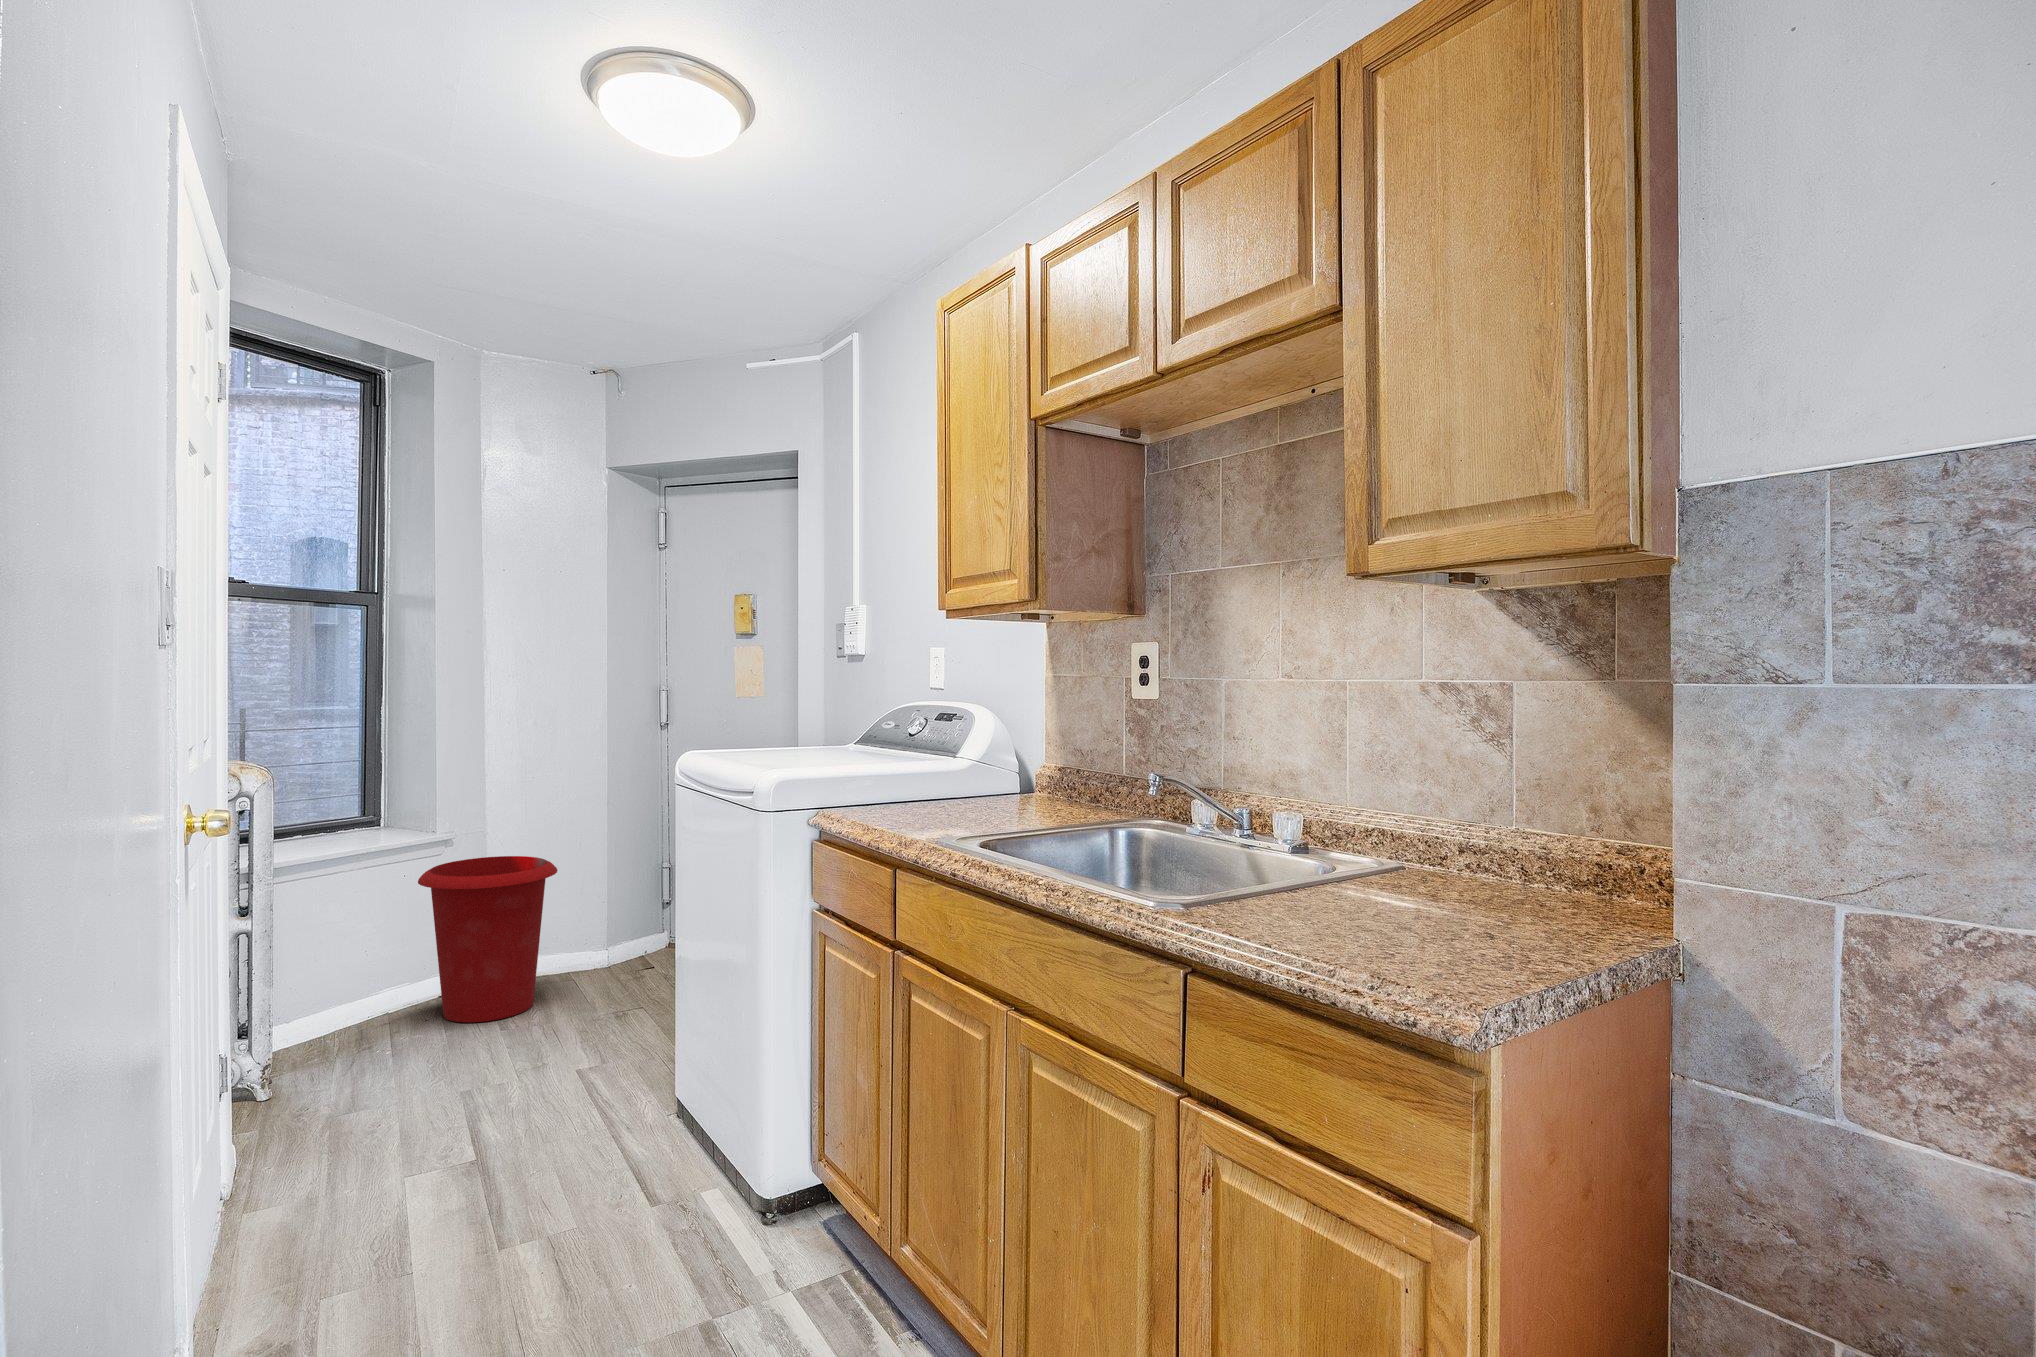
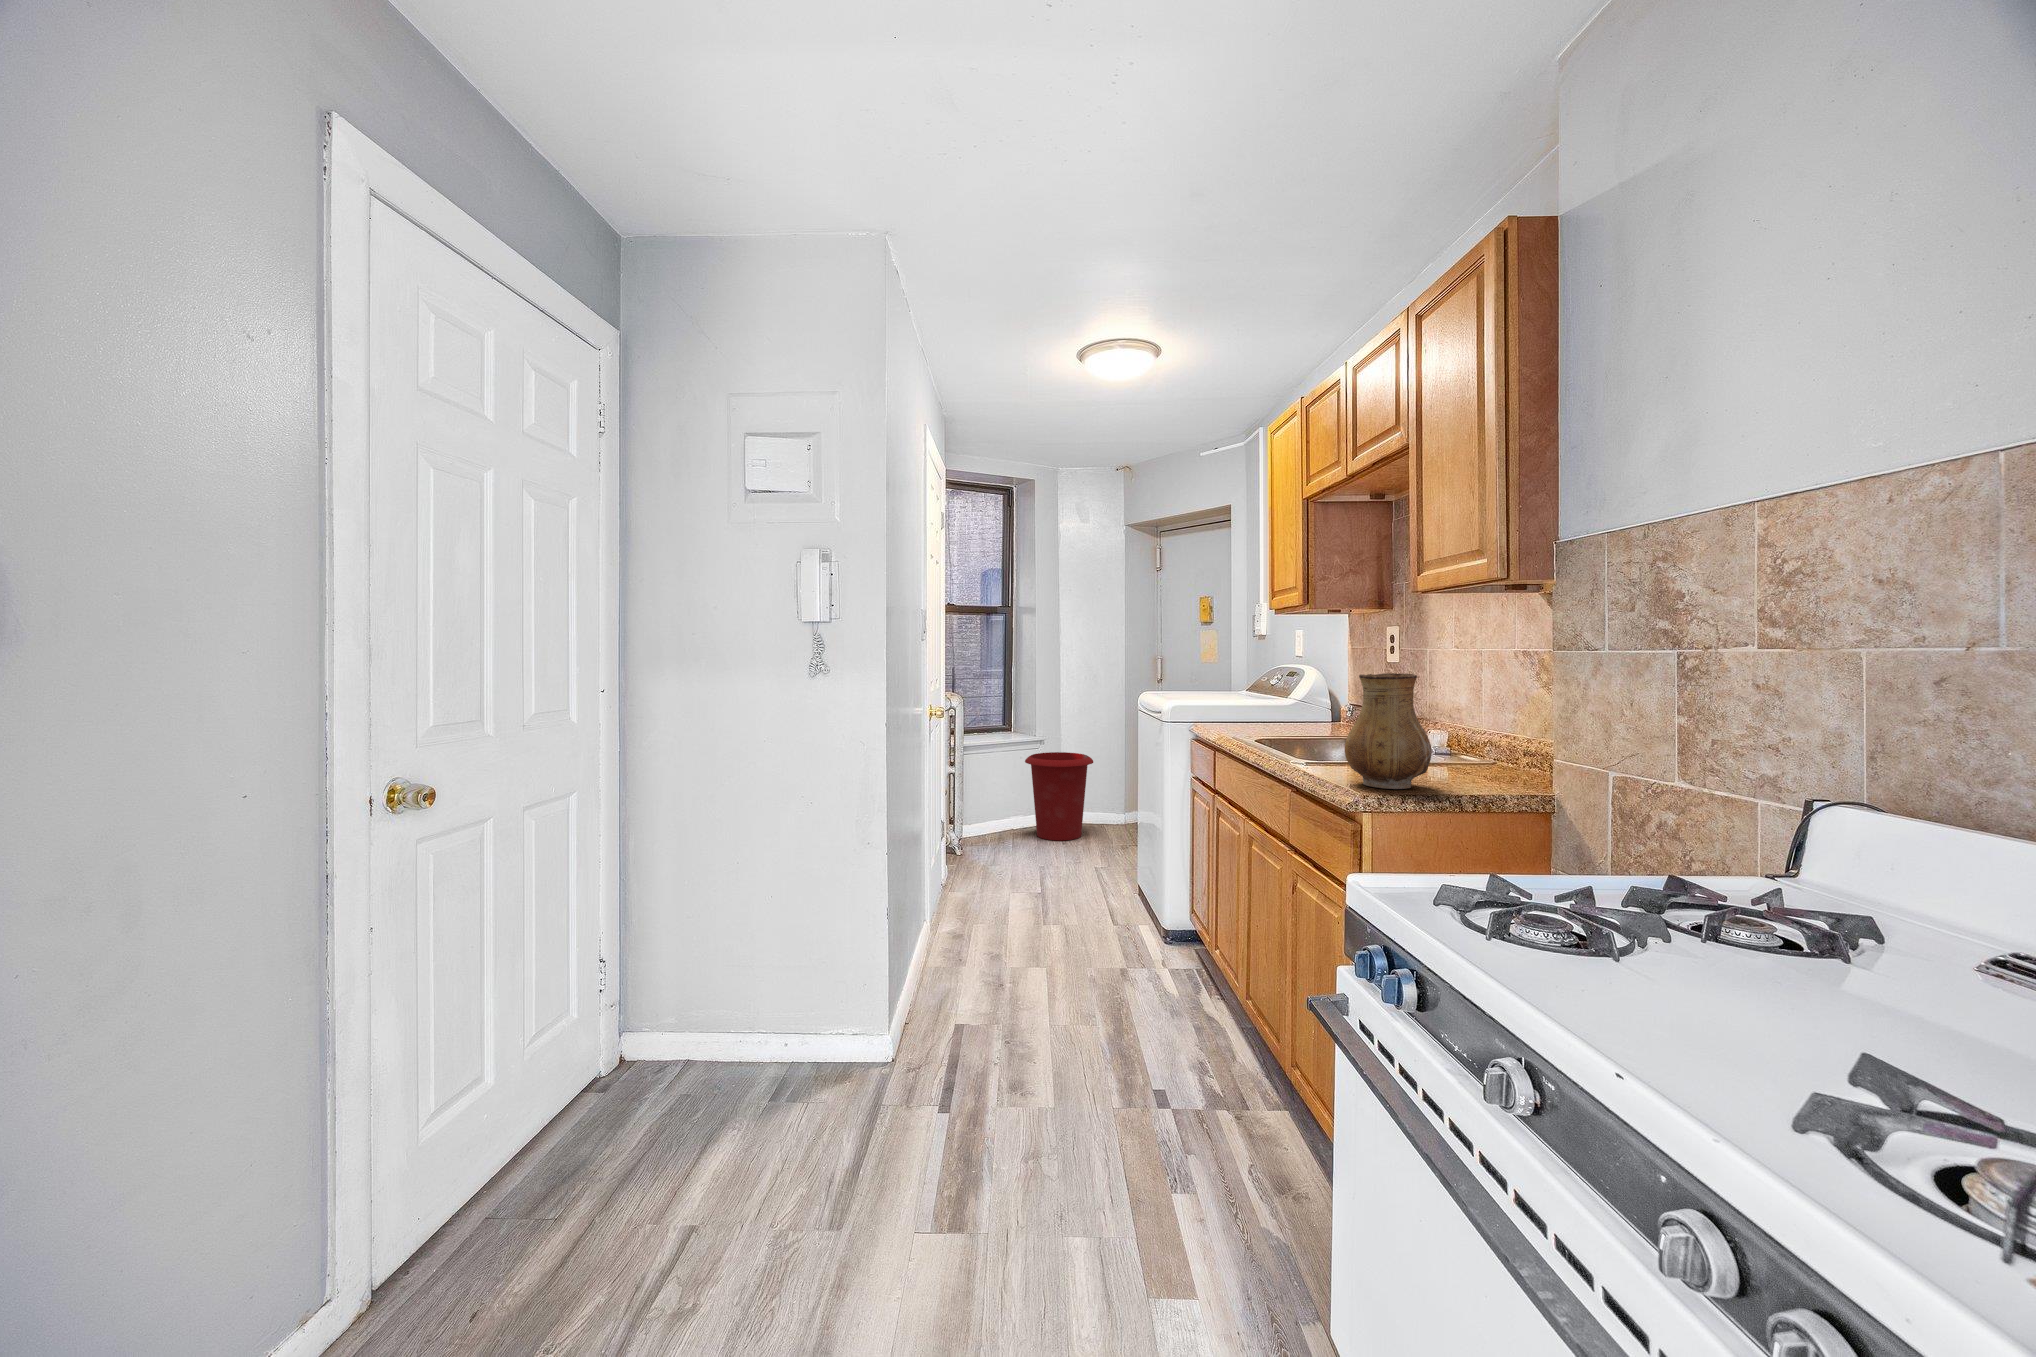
ceramic pitcher: none [1348,726,1522,970] -> present [1345,673,1432,789]

